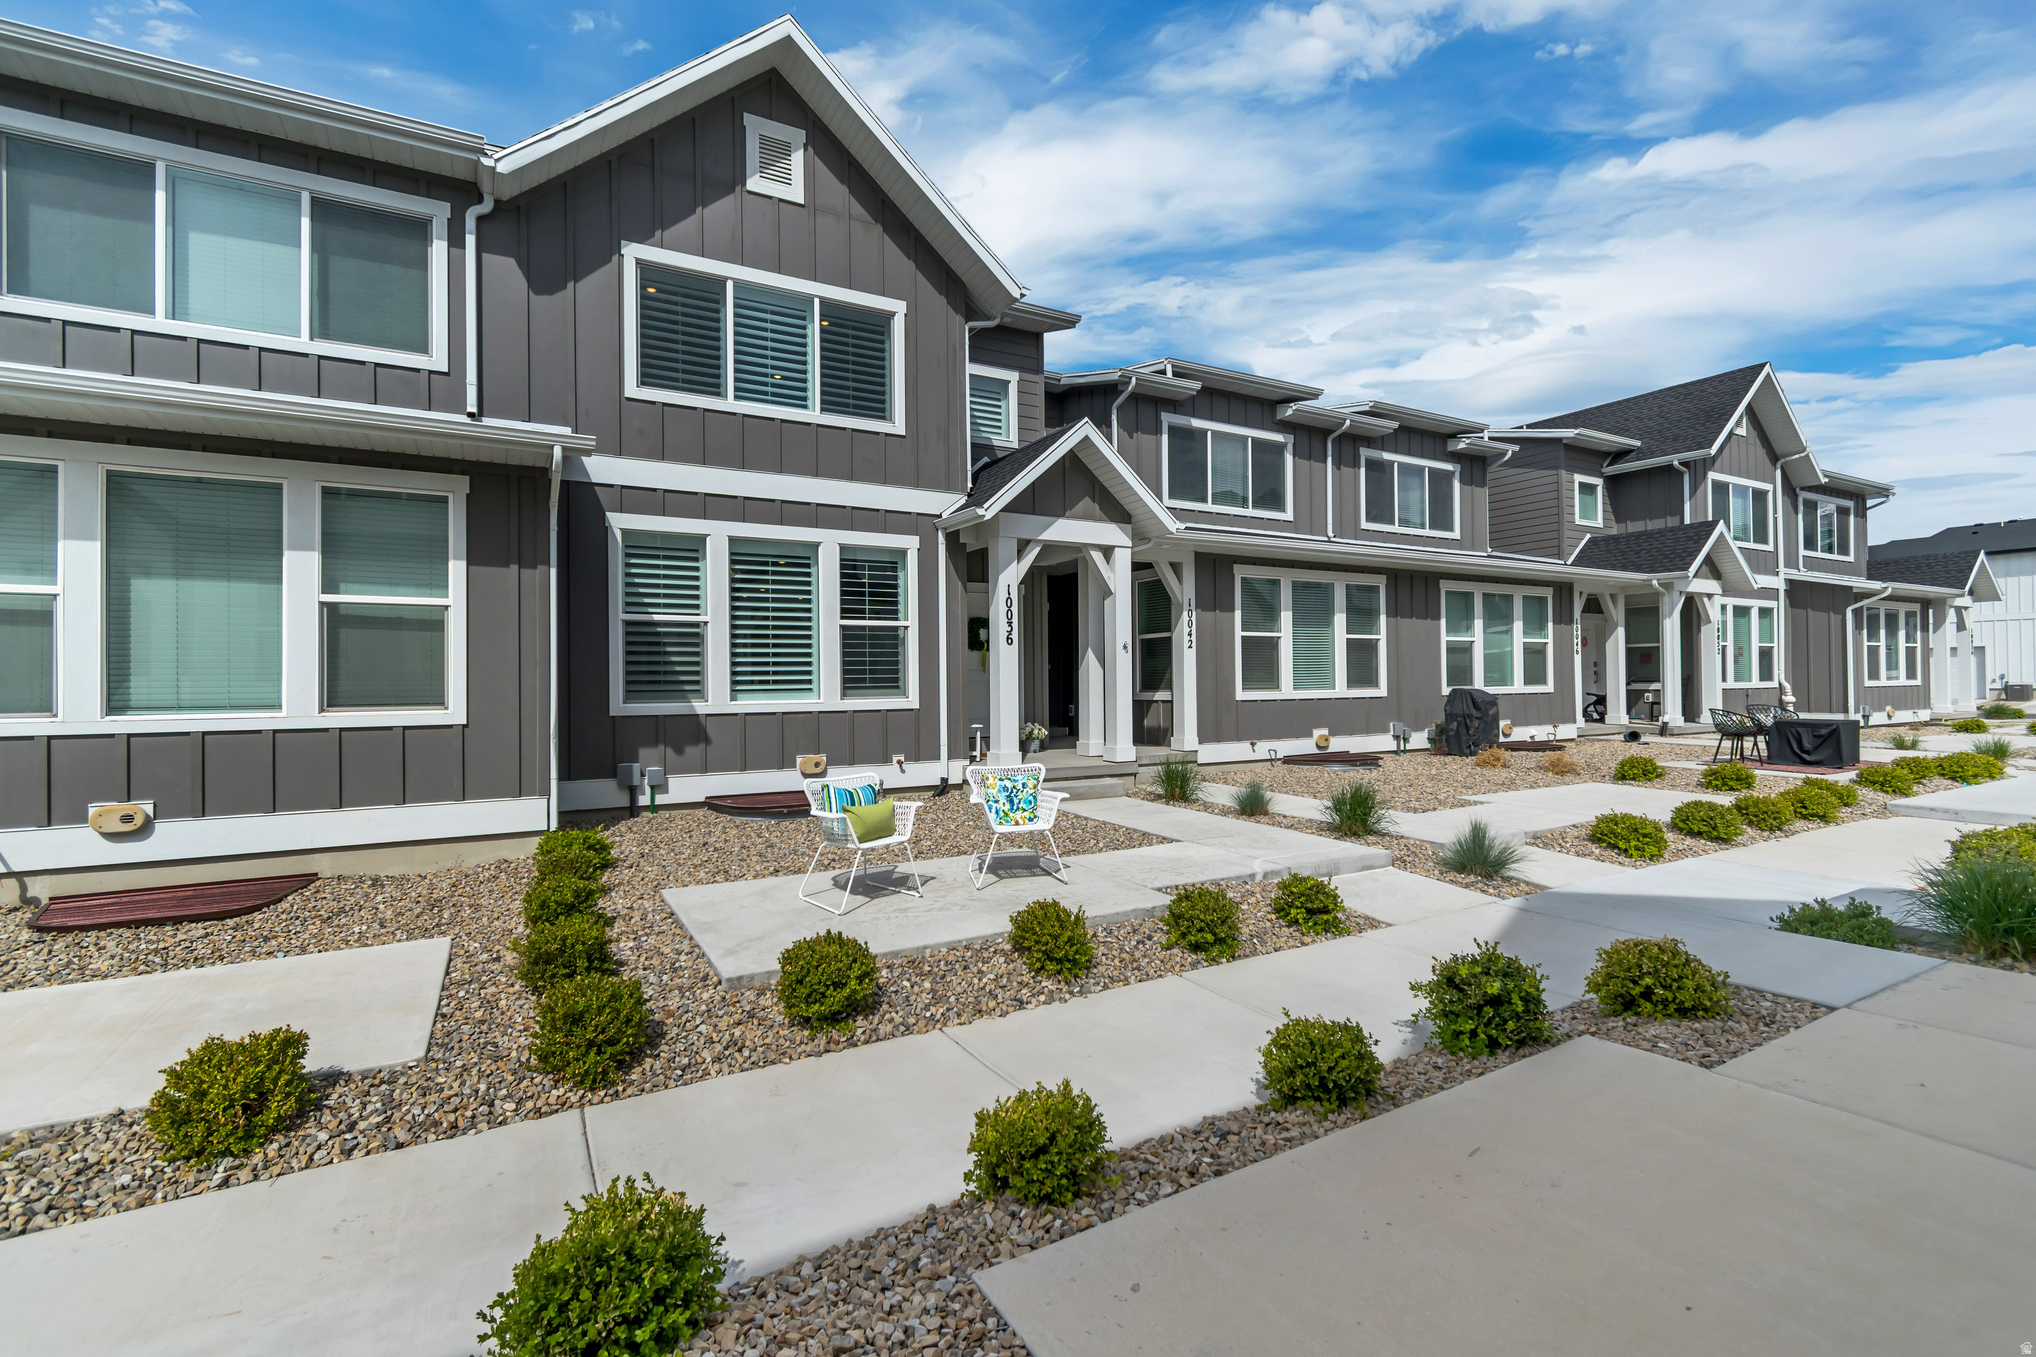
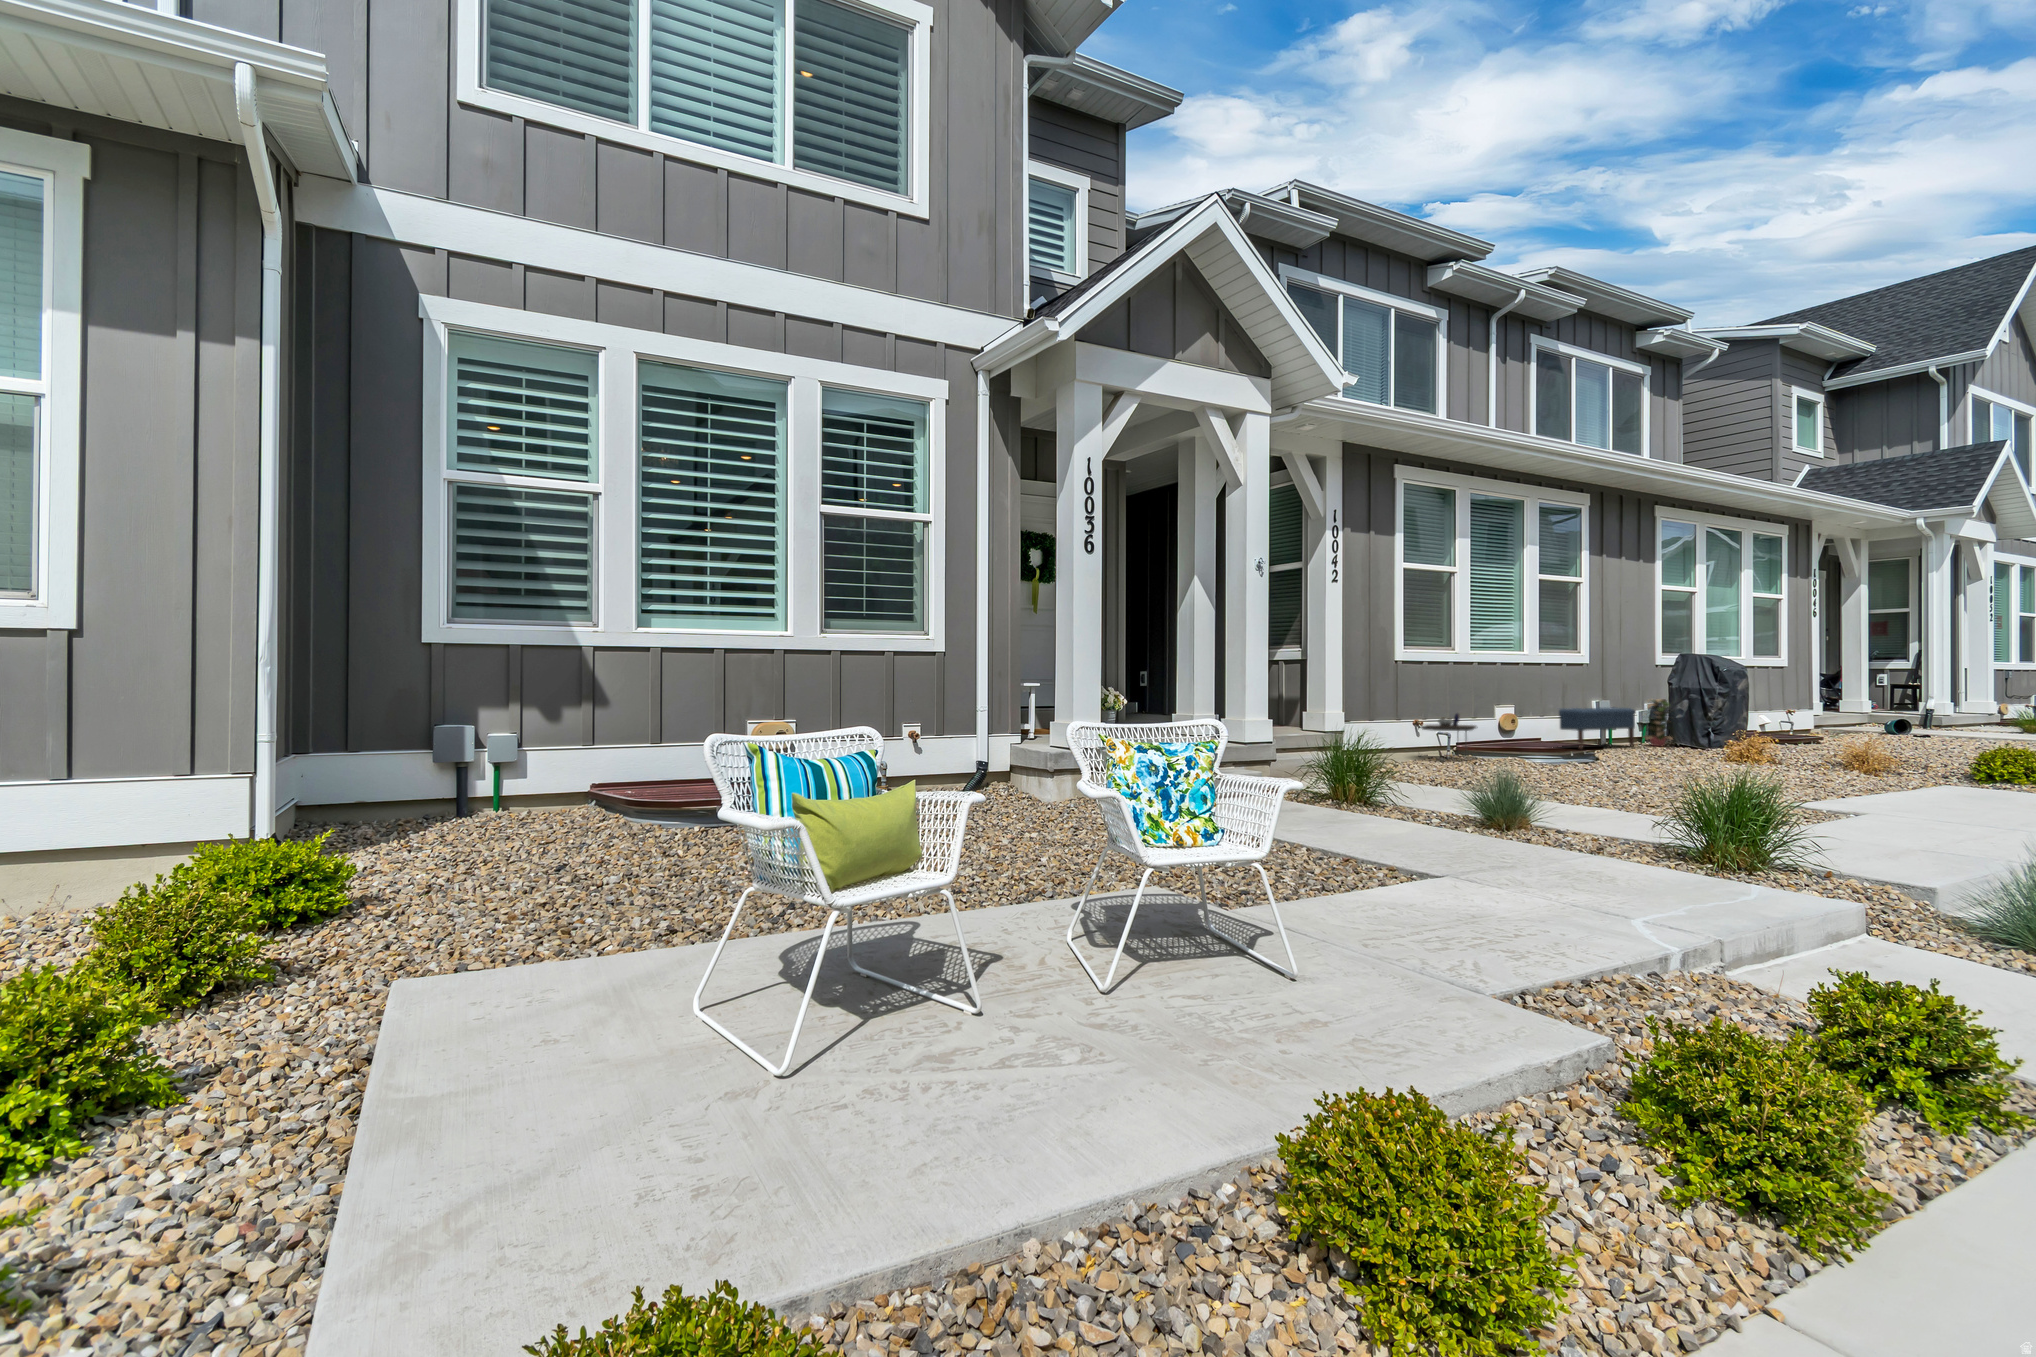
bench: none [1359,727,1421,758] -> present [1559,707,1636,749]
side table: none [1255,735,1295,768] -> present [1421,714,1476,759]

